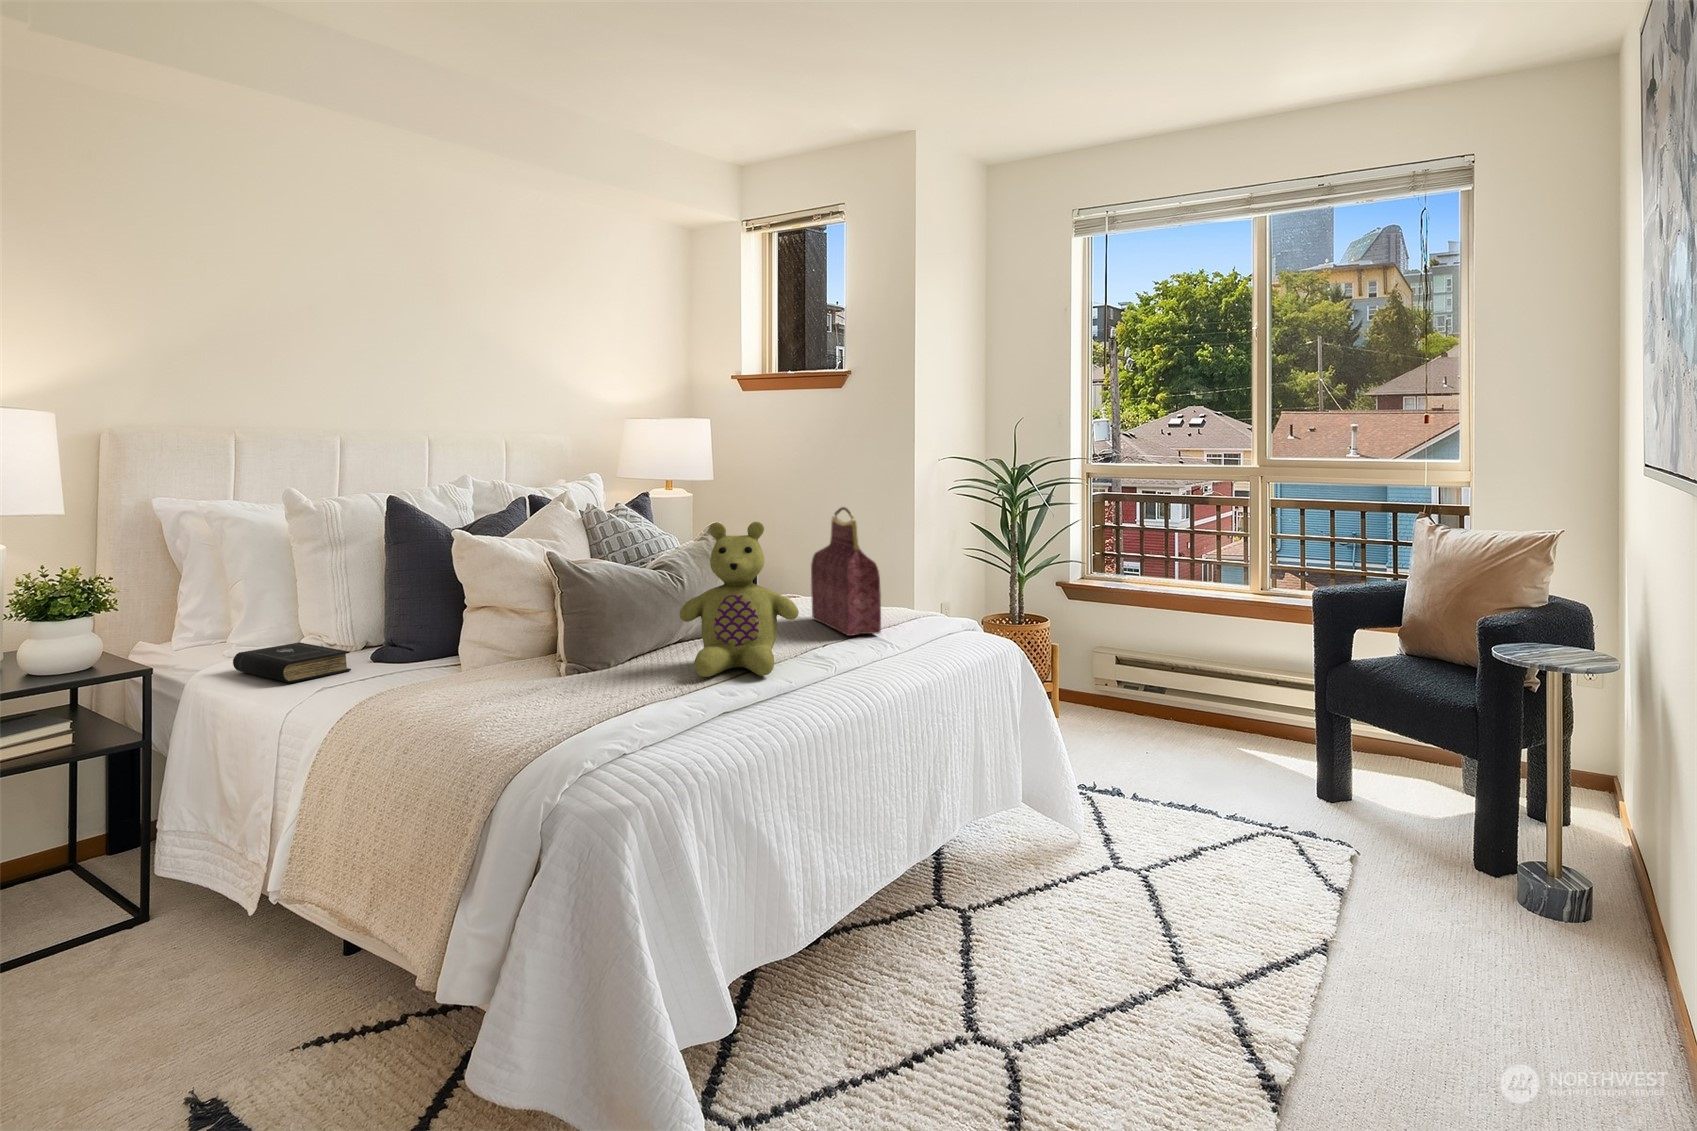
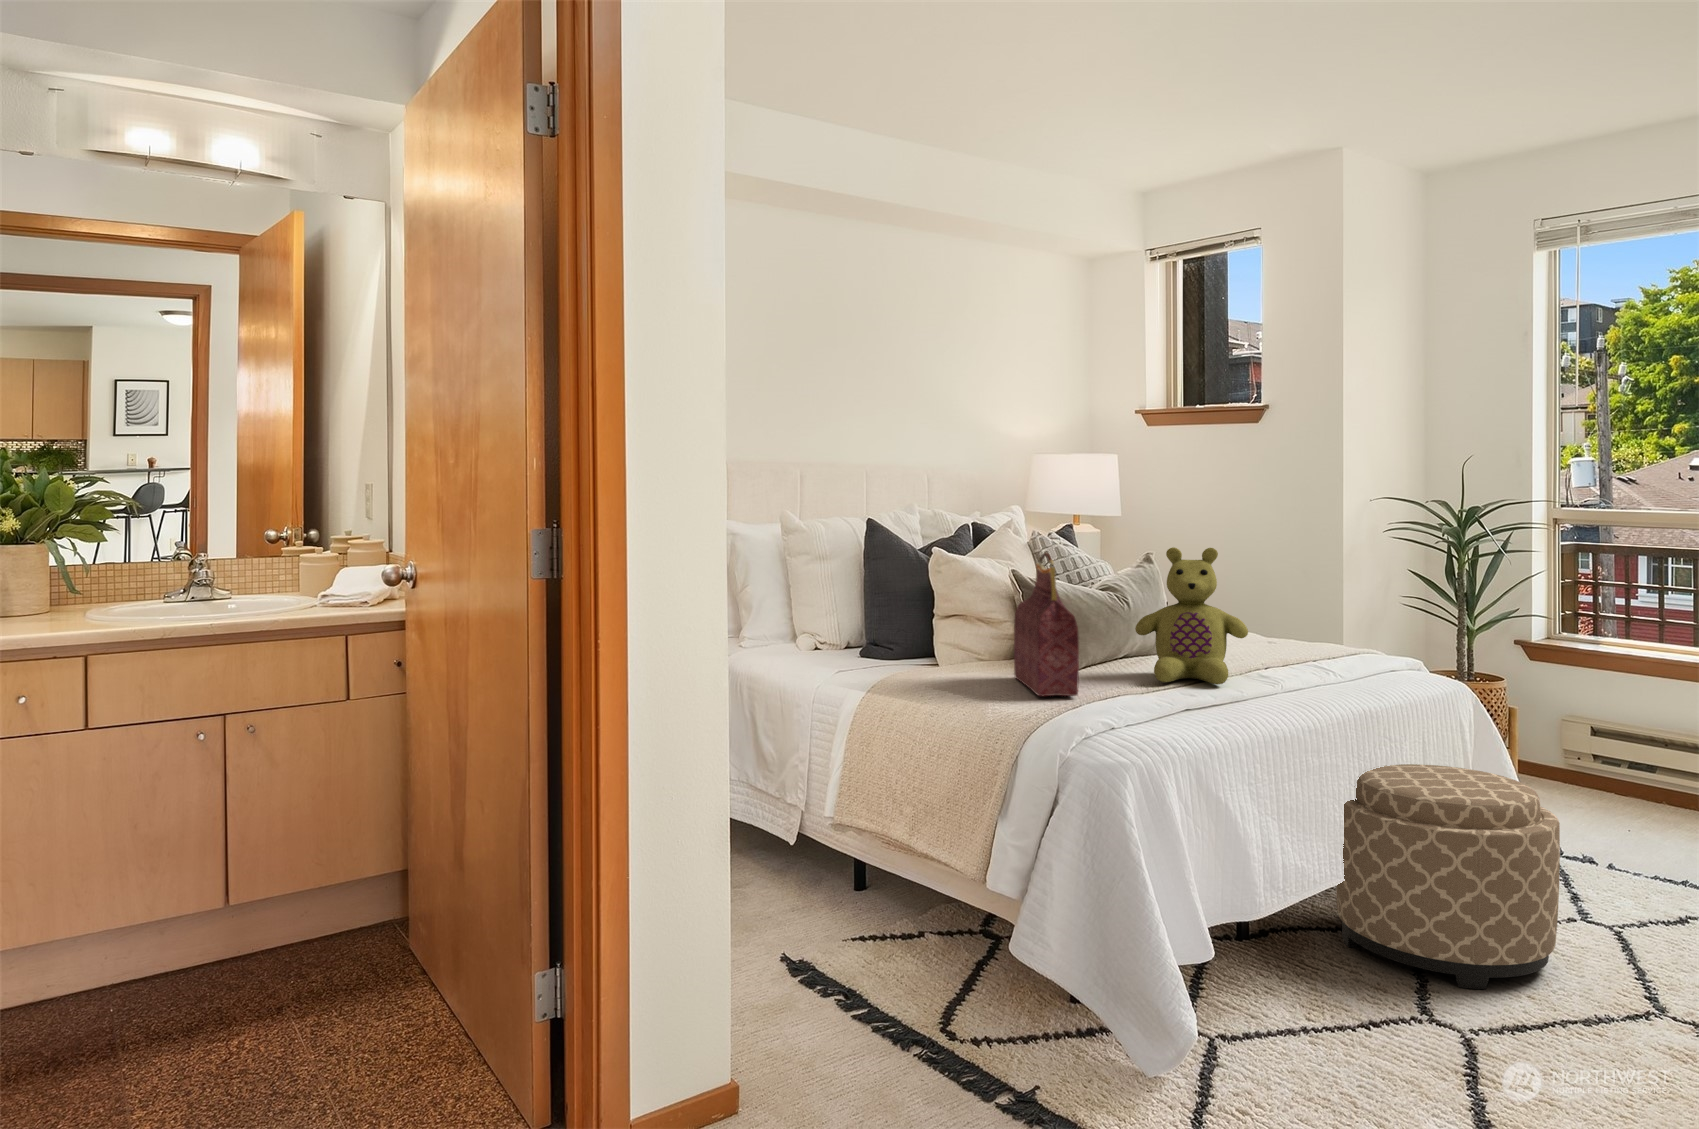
handbag: present [811,507,881,636] -> present [1014,553,1079,696]
book: present [233,642,351,683] -> none [763,640,853,667]
ottoman: none [892,738,1095,981] -> present [1336,764,1560,989]

